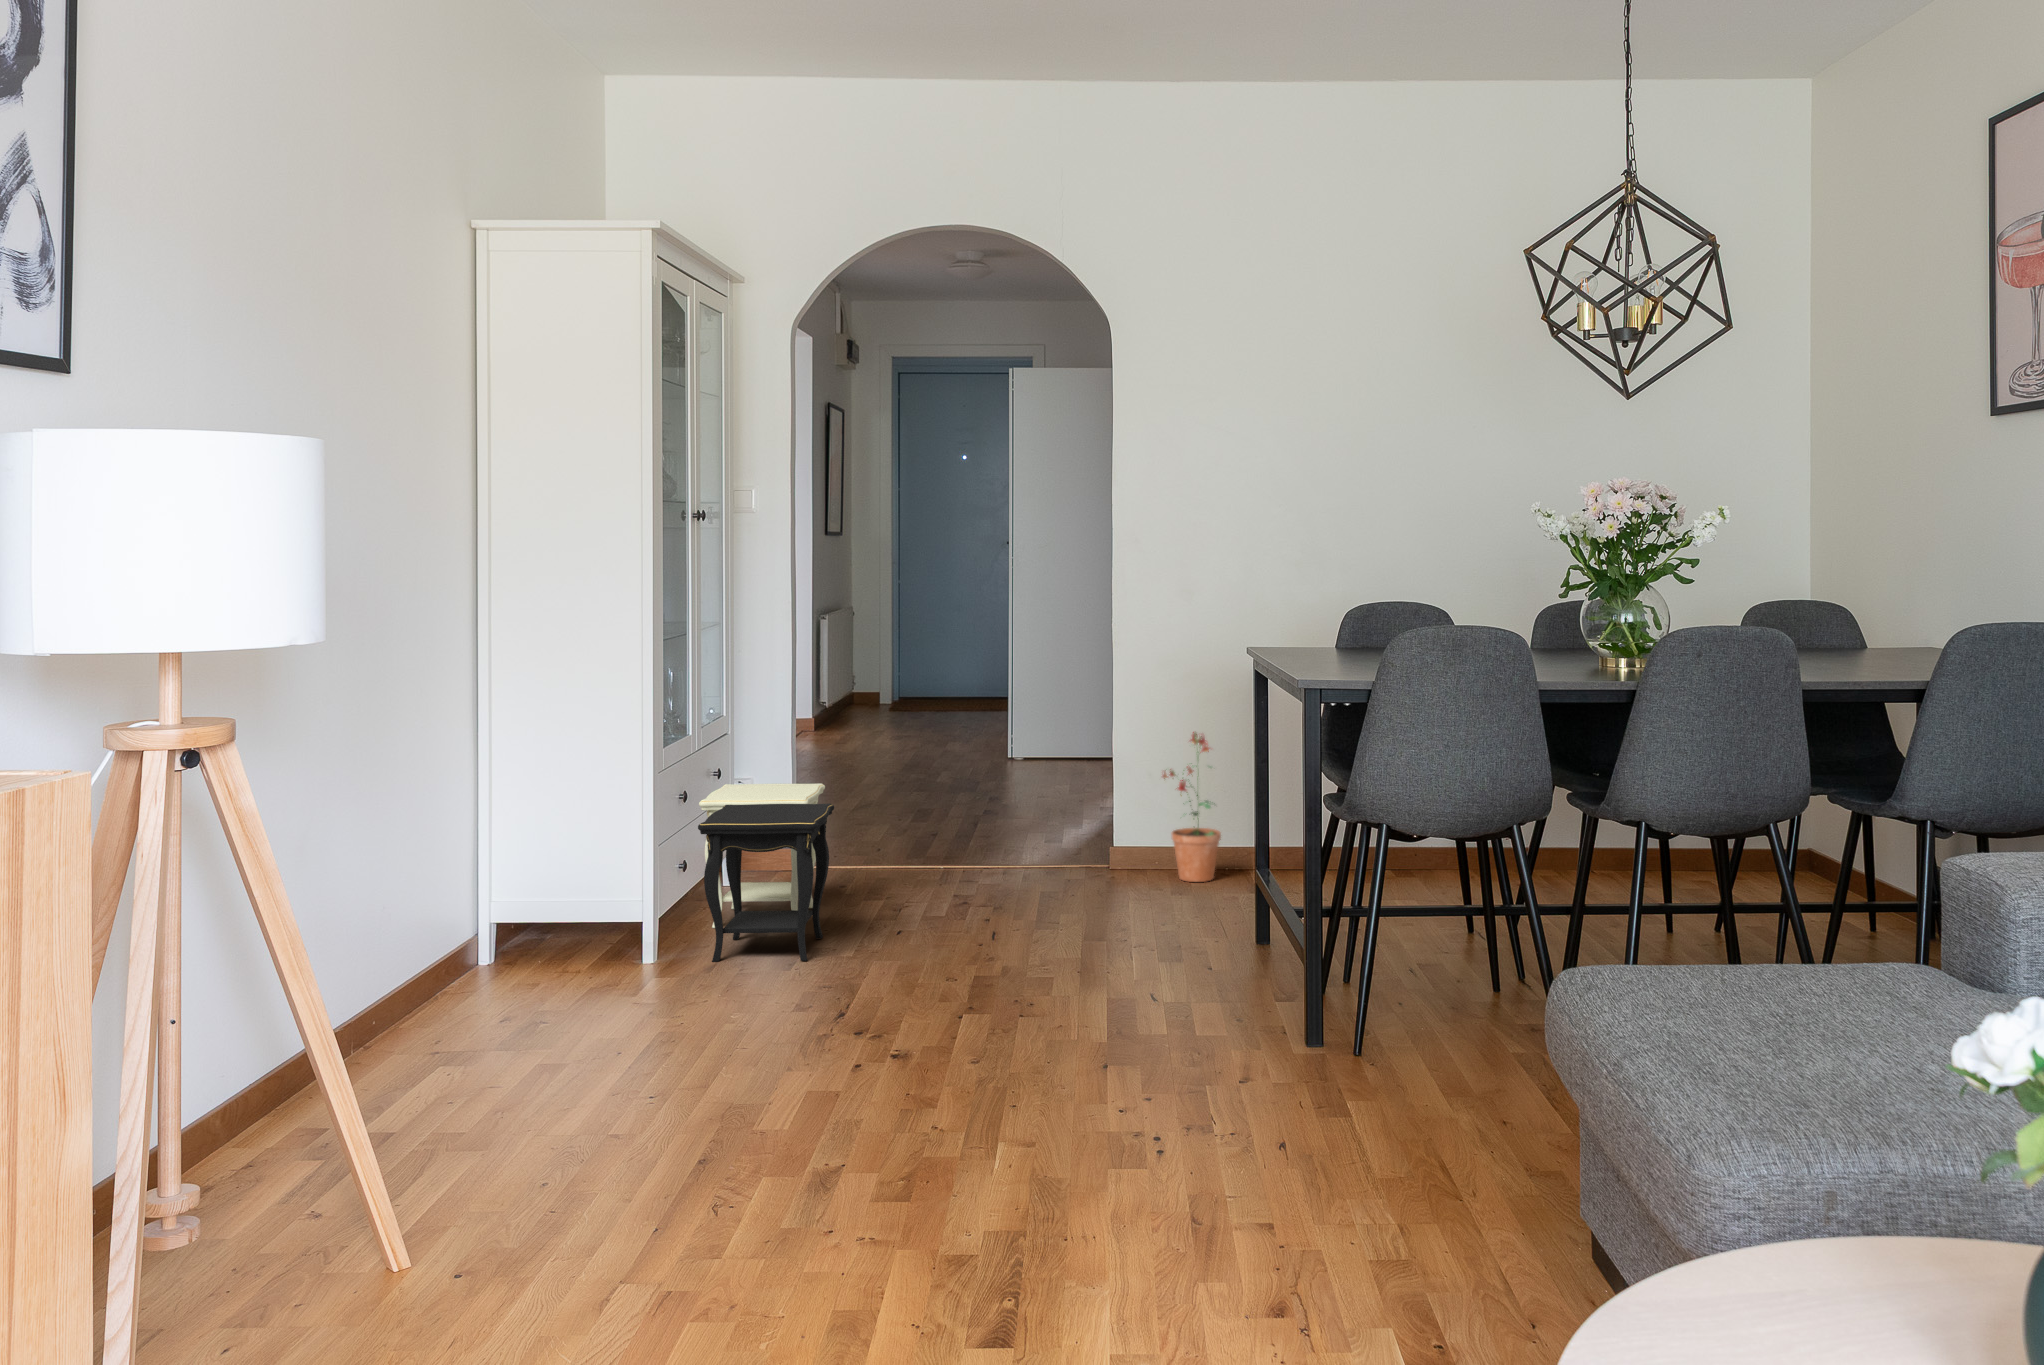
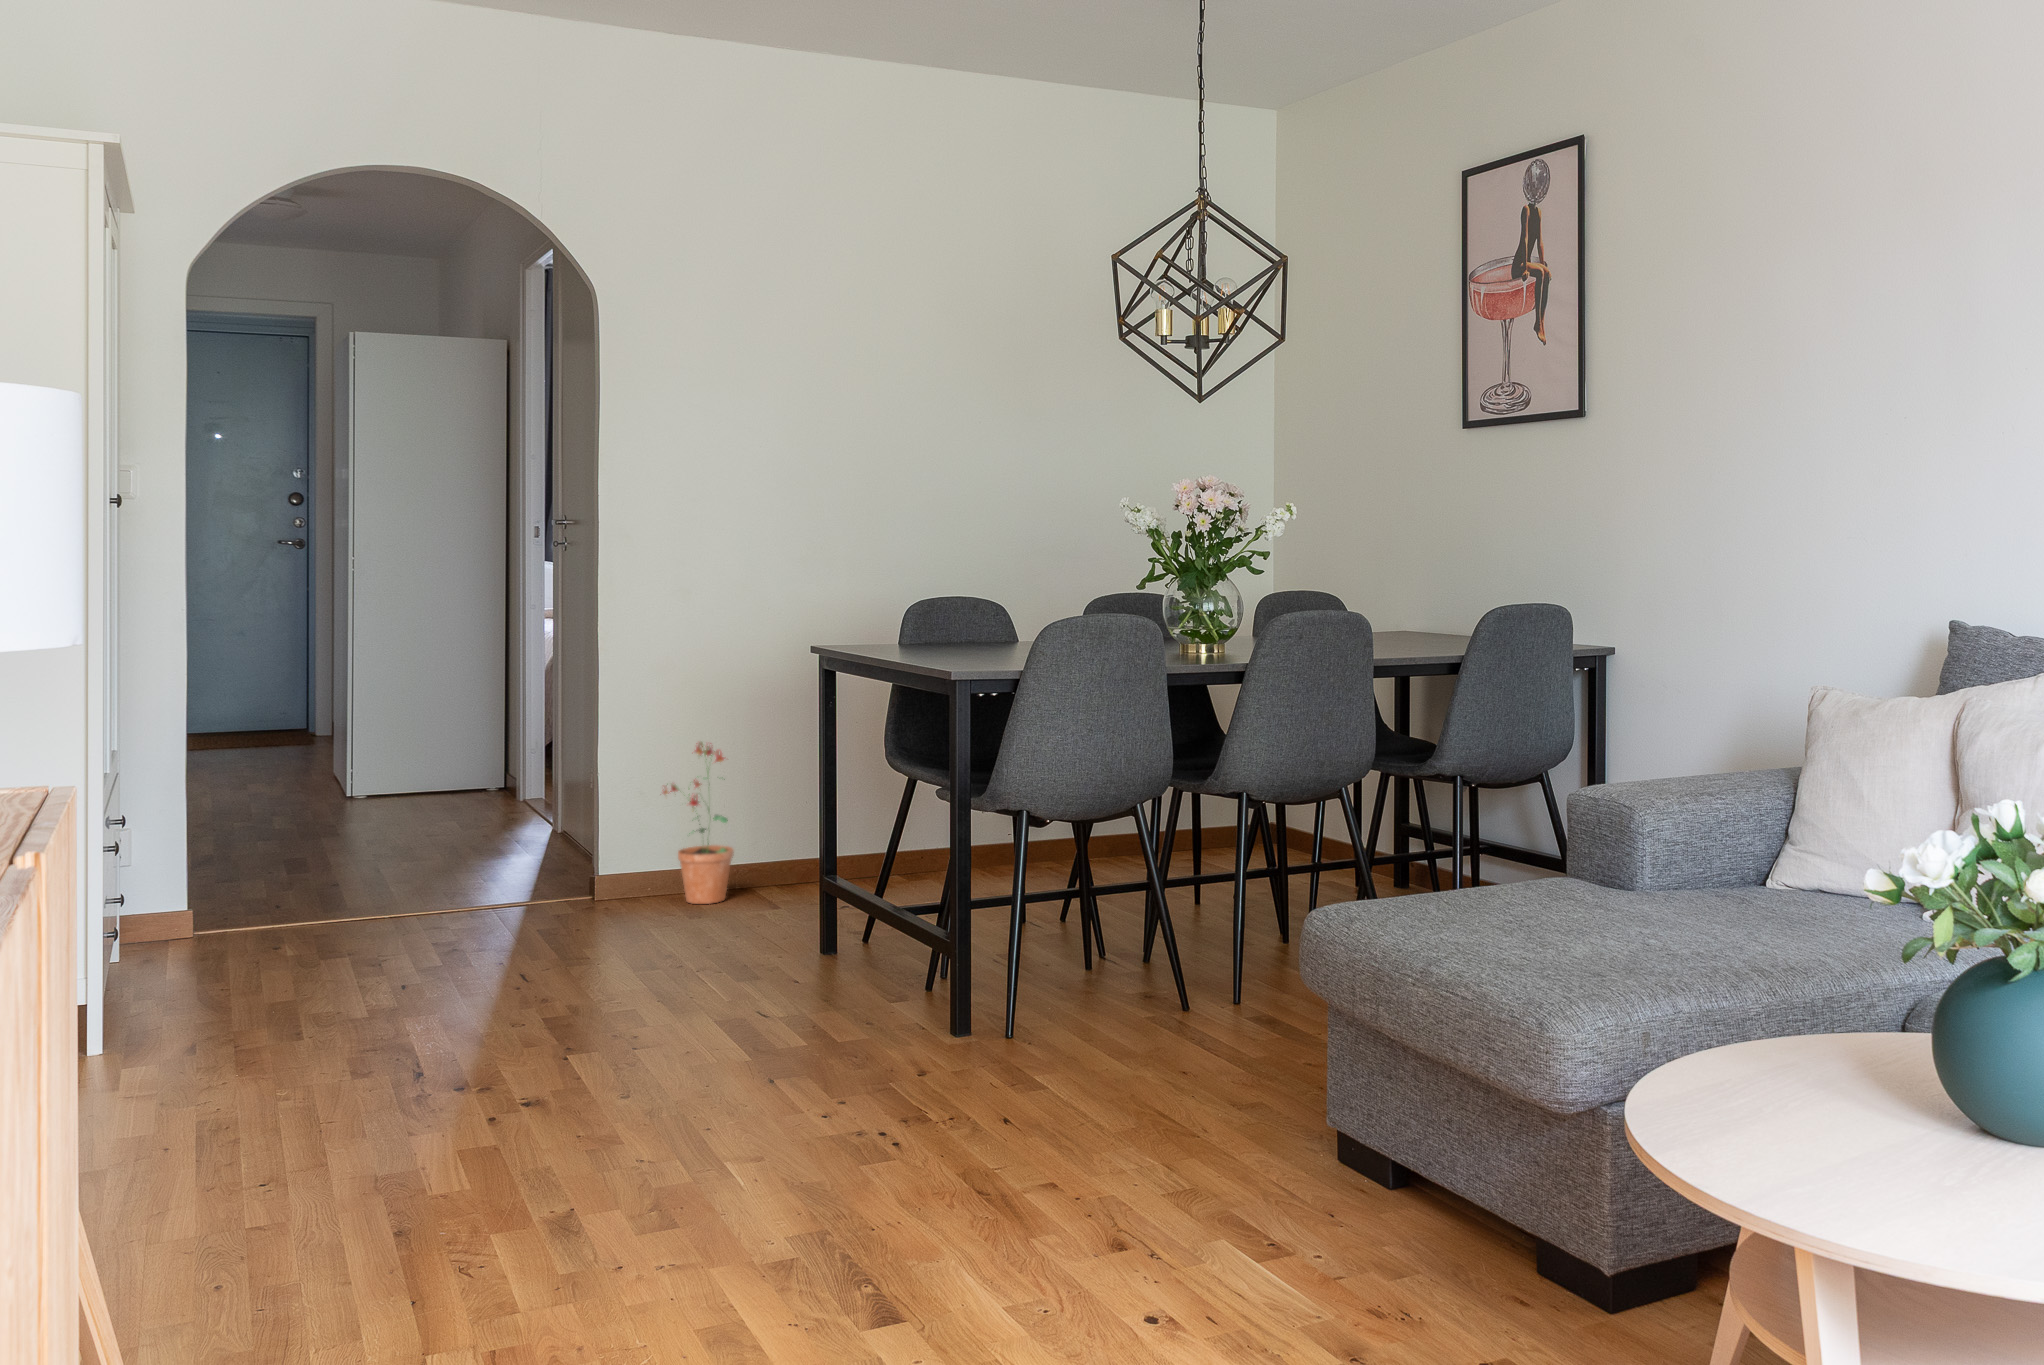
side table: present [698,783,834,962] -> none [129,823,331,1043]

